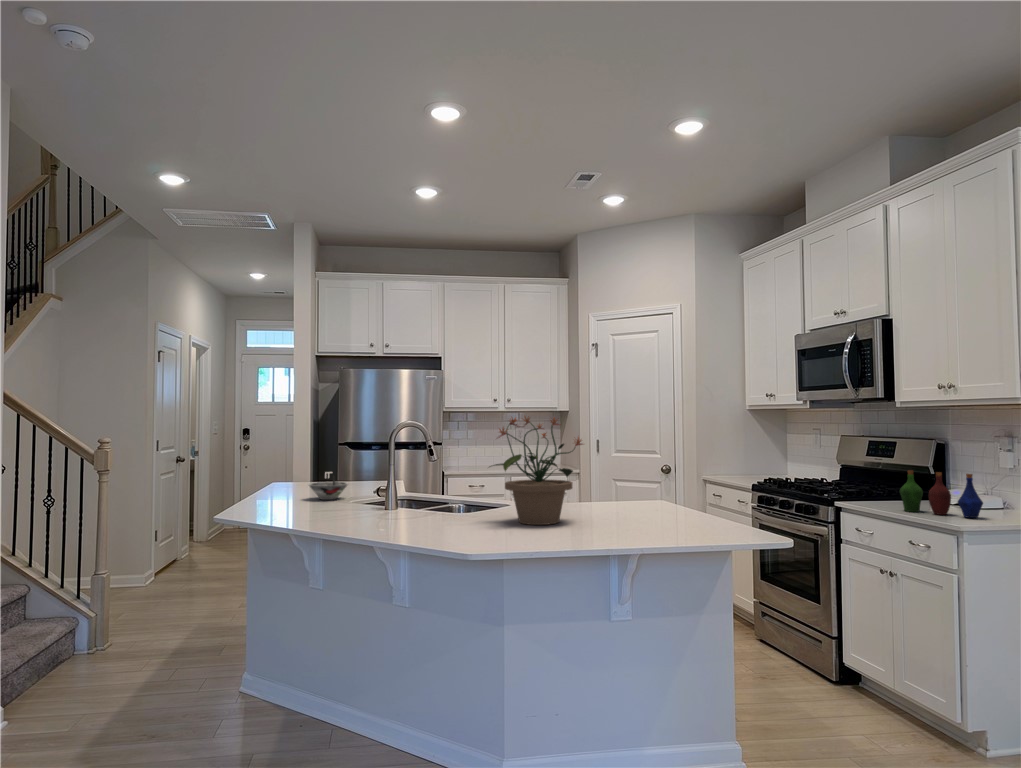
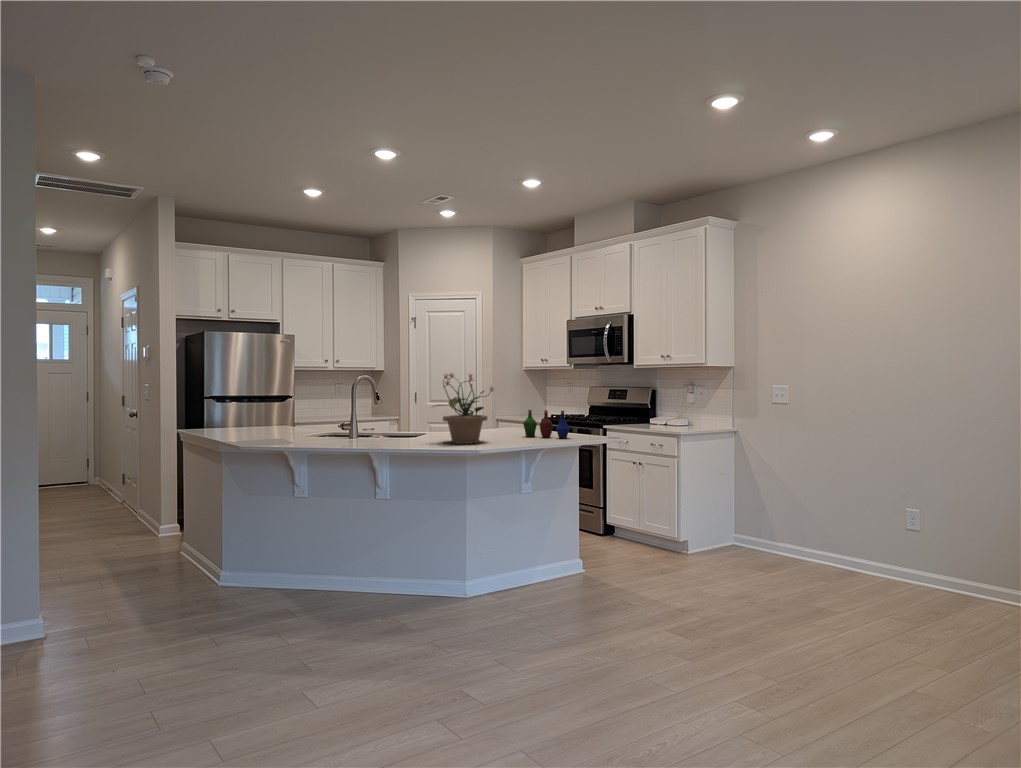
bottle: present [900,470,983,518] -> present [523,410,570,438]
bowl: present [309,472,348,500] -> none [251,417,285,439]

